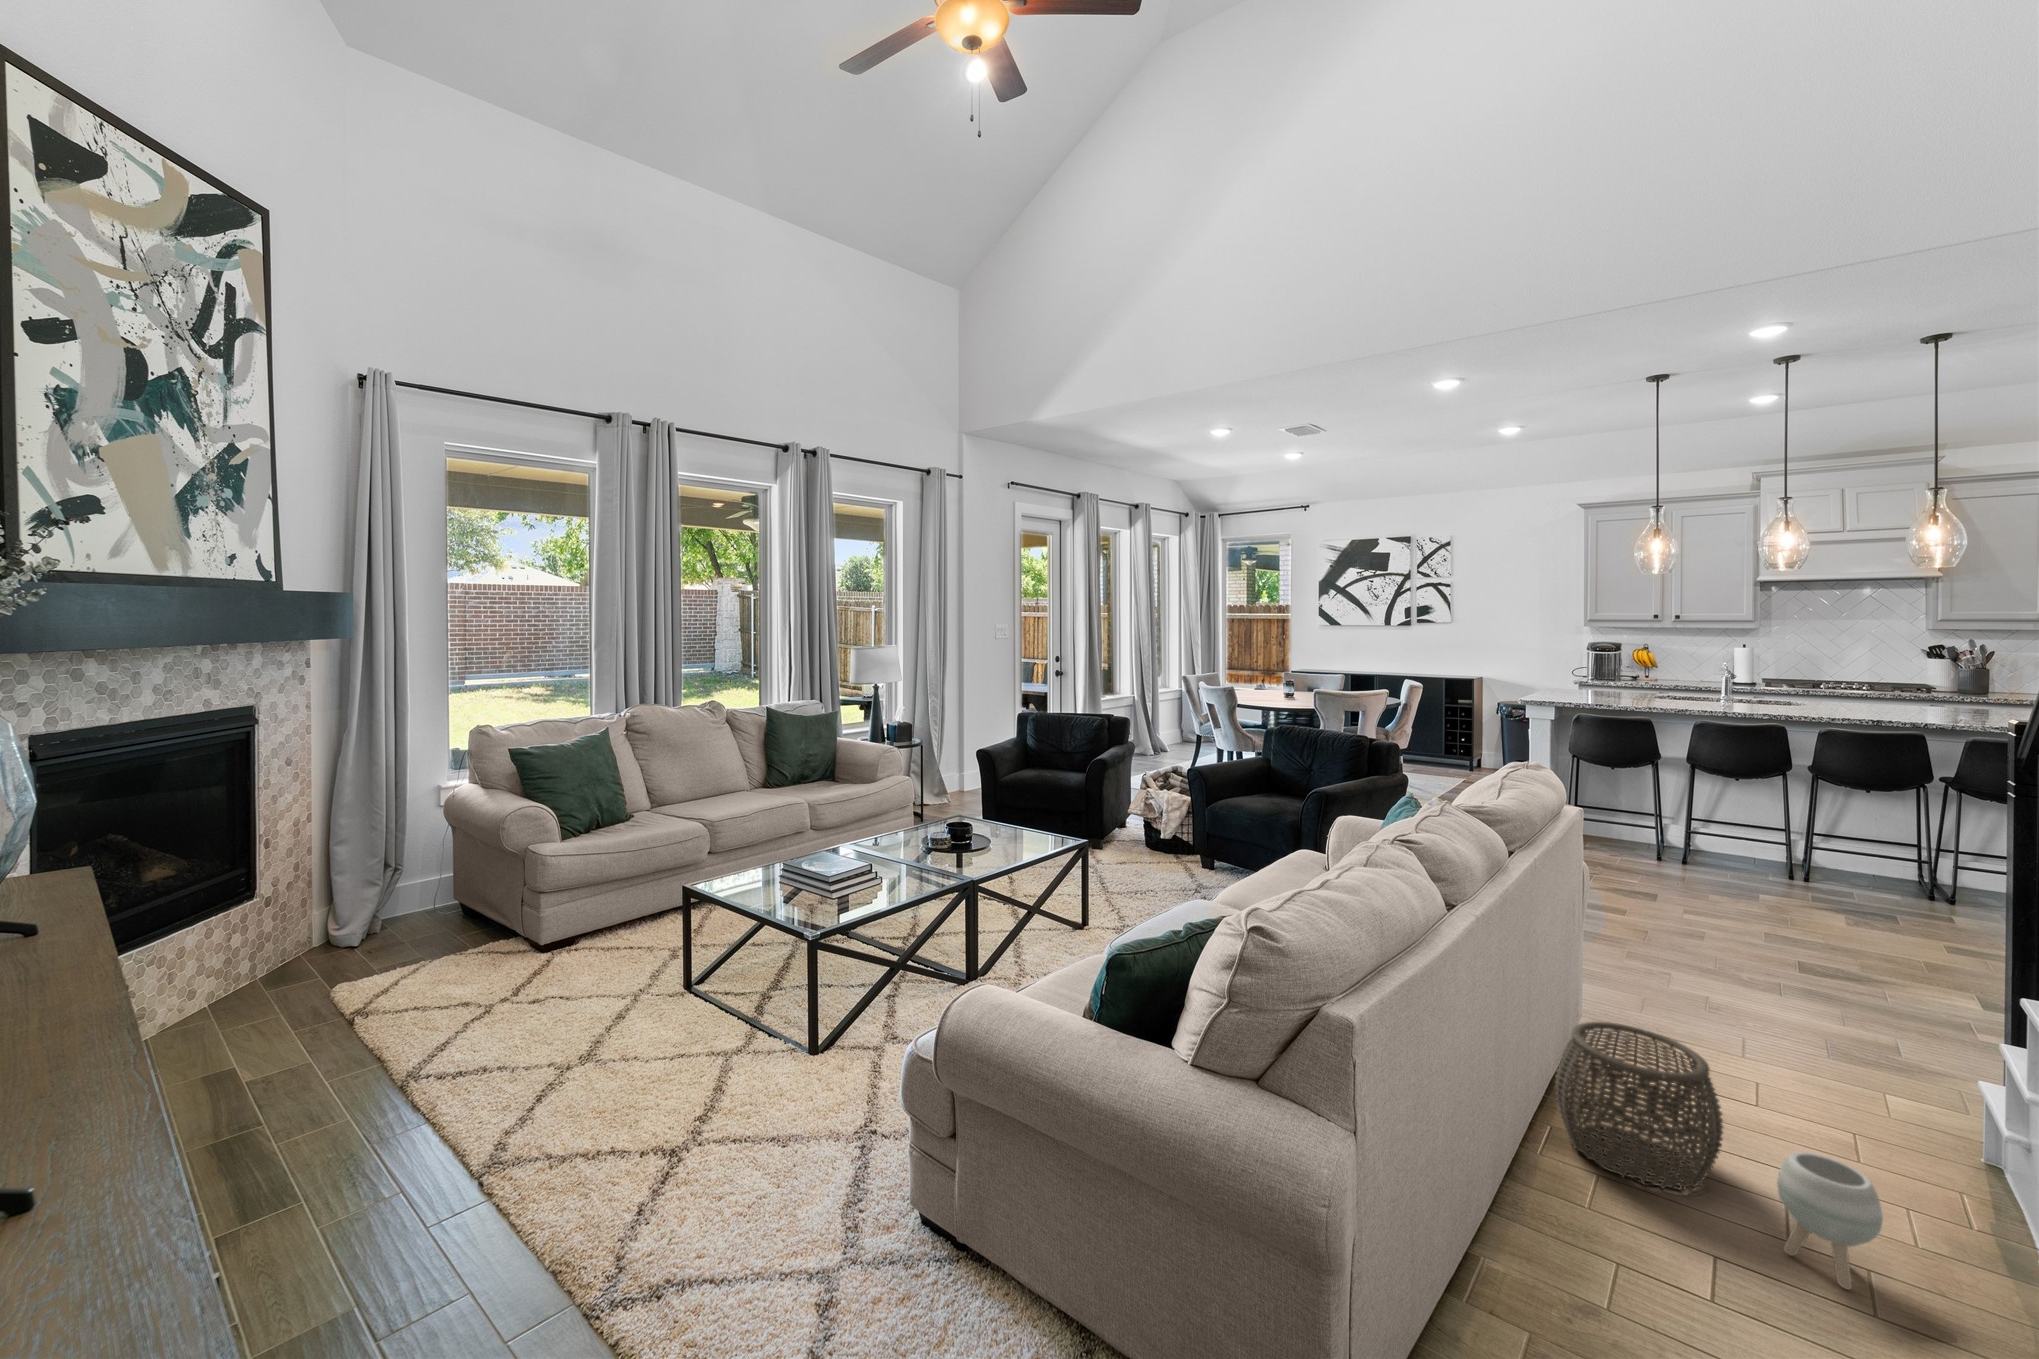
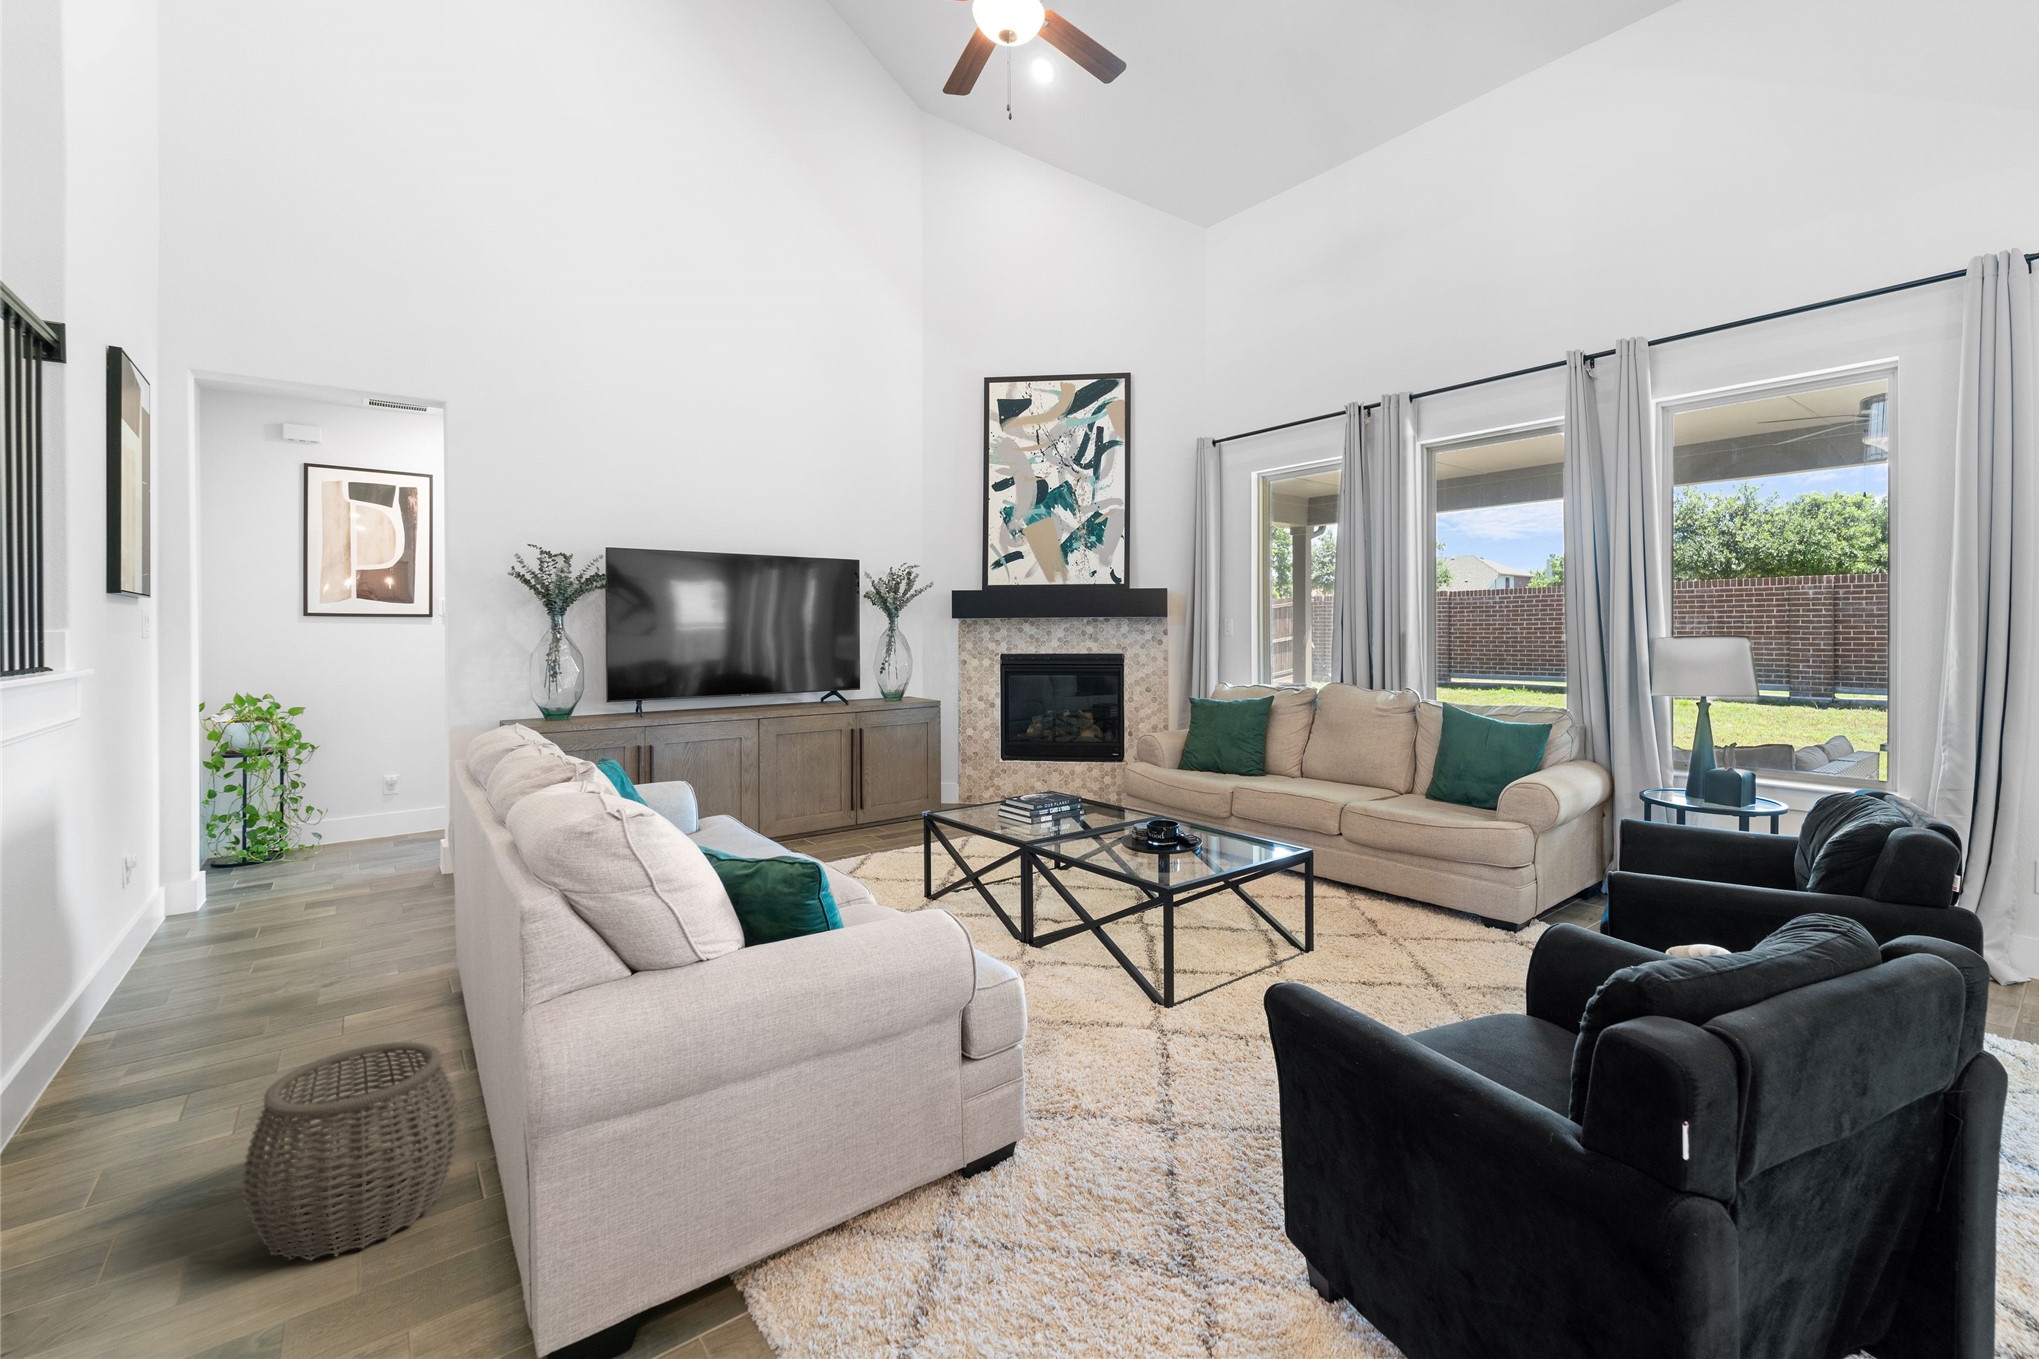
planter: present [1777,1152,1883,1289] -> none [78,1107,194,1255]

